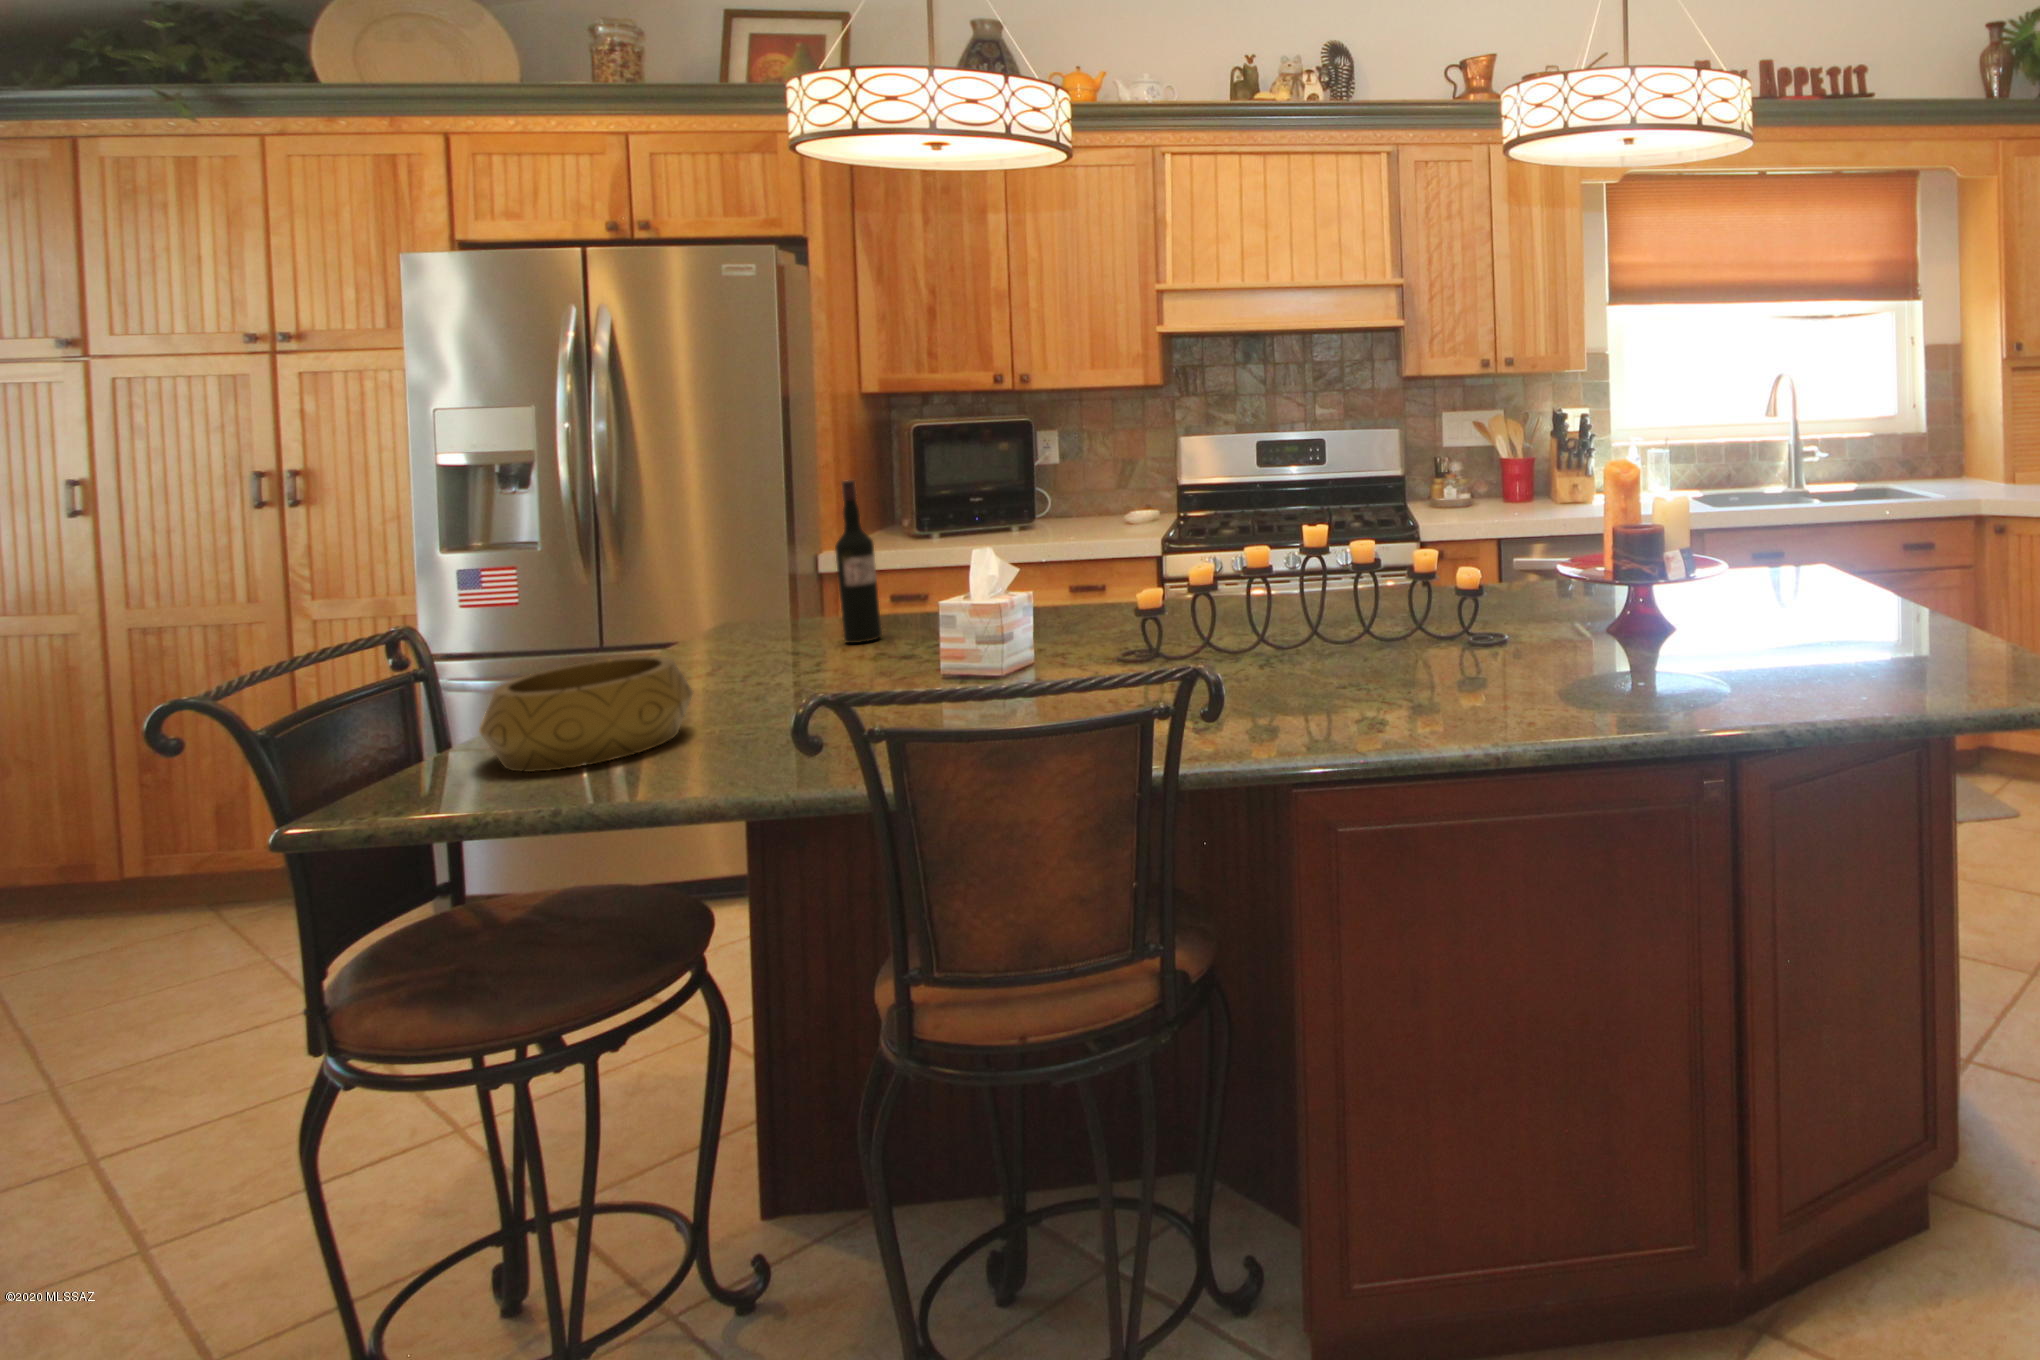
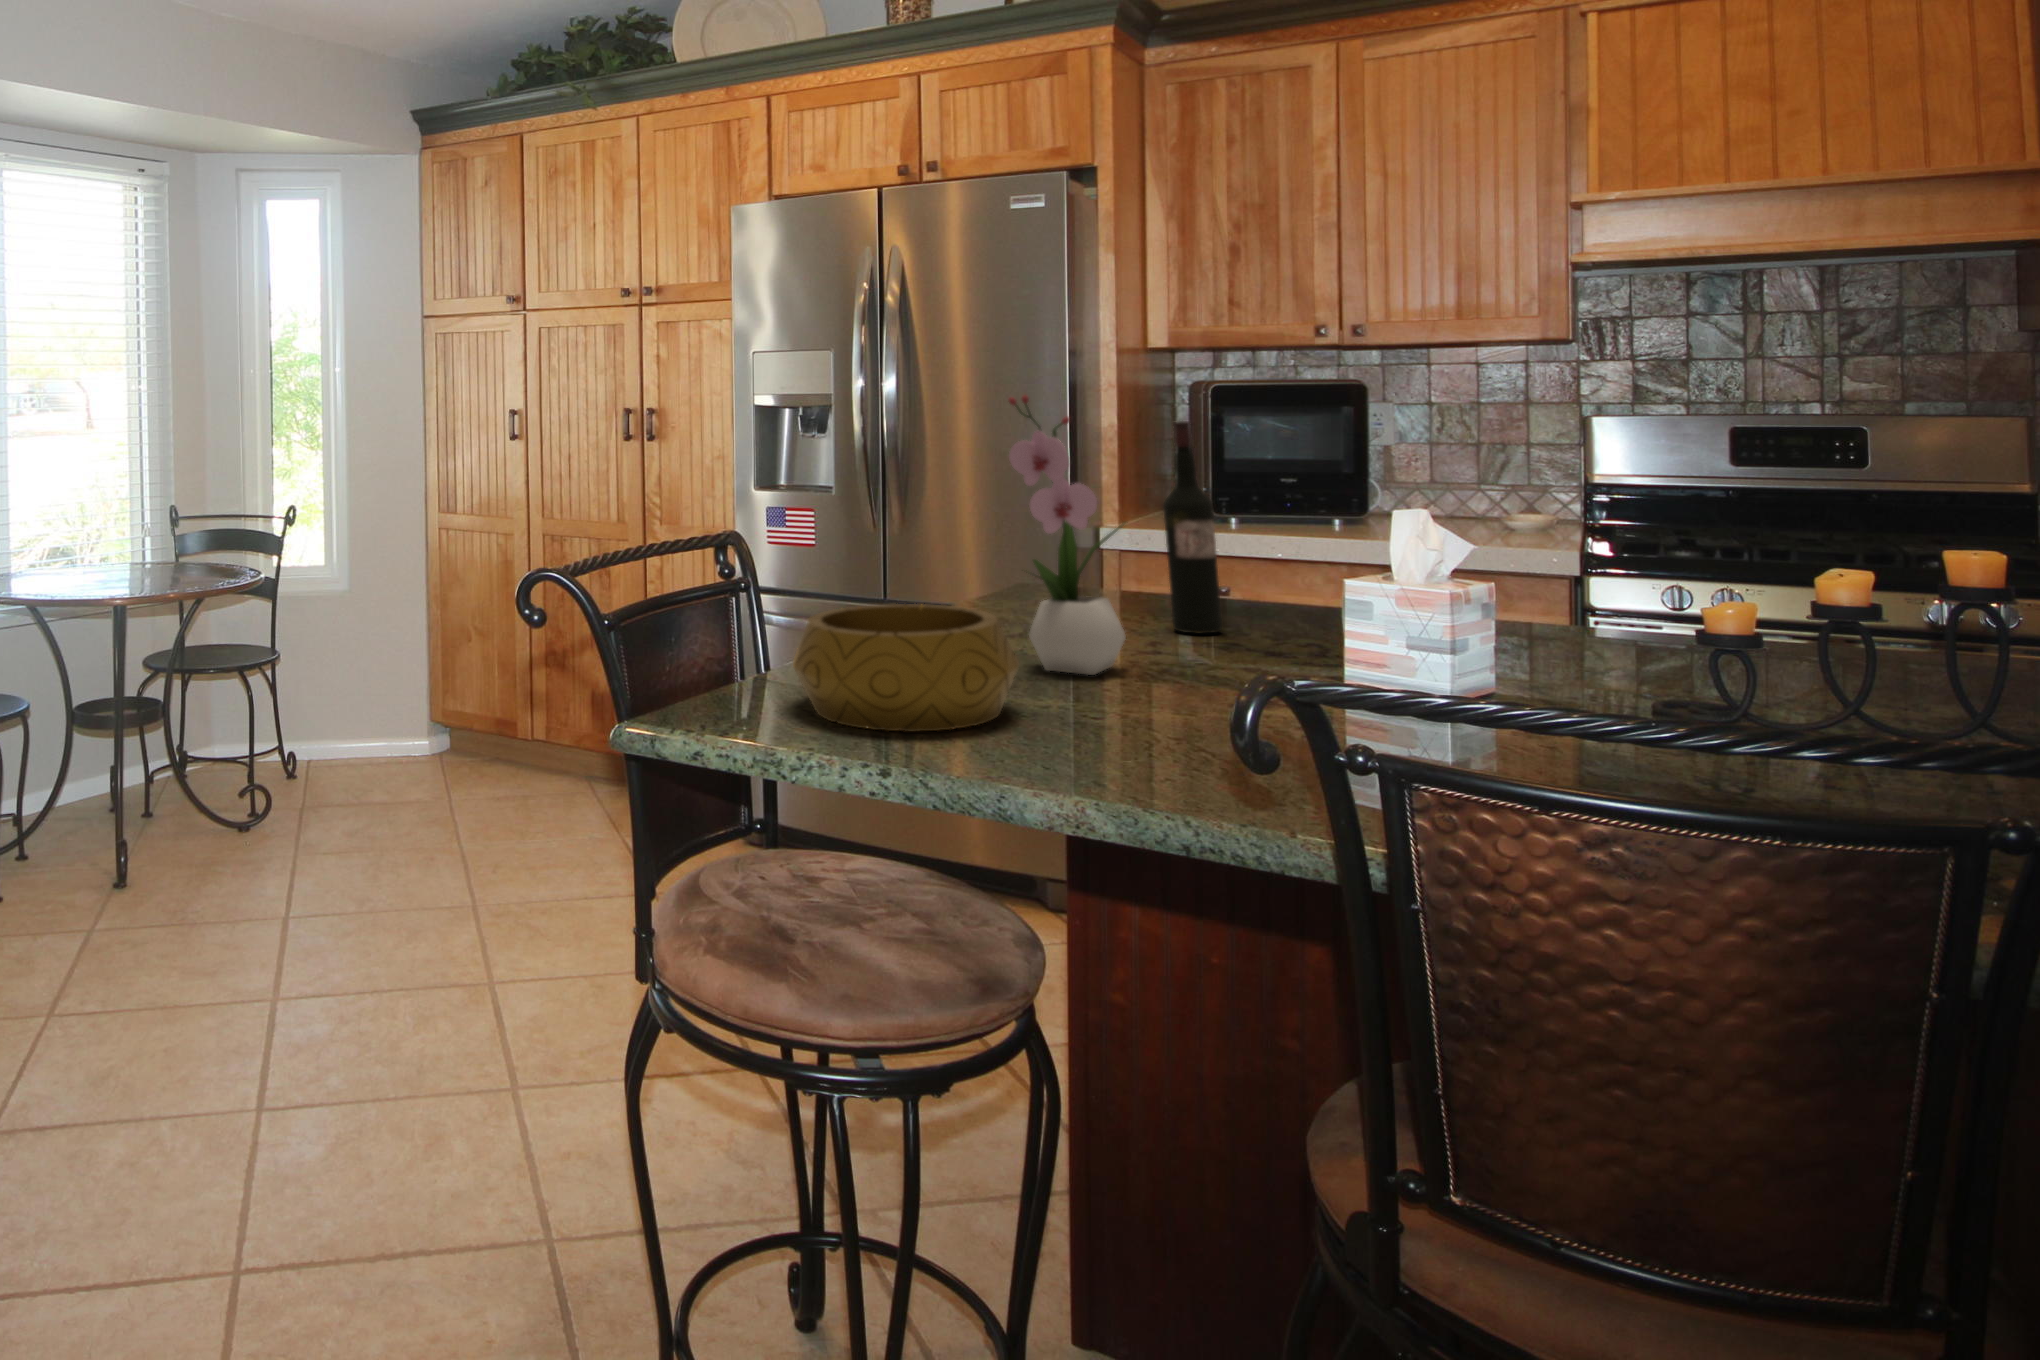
flower arrangement: none [690,476,795,693] -> present [1009,395,1125,675]

